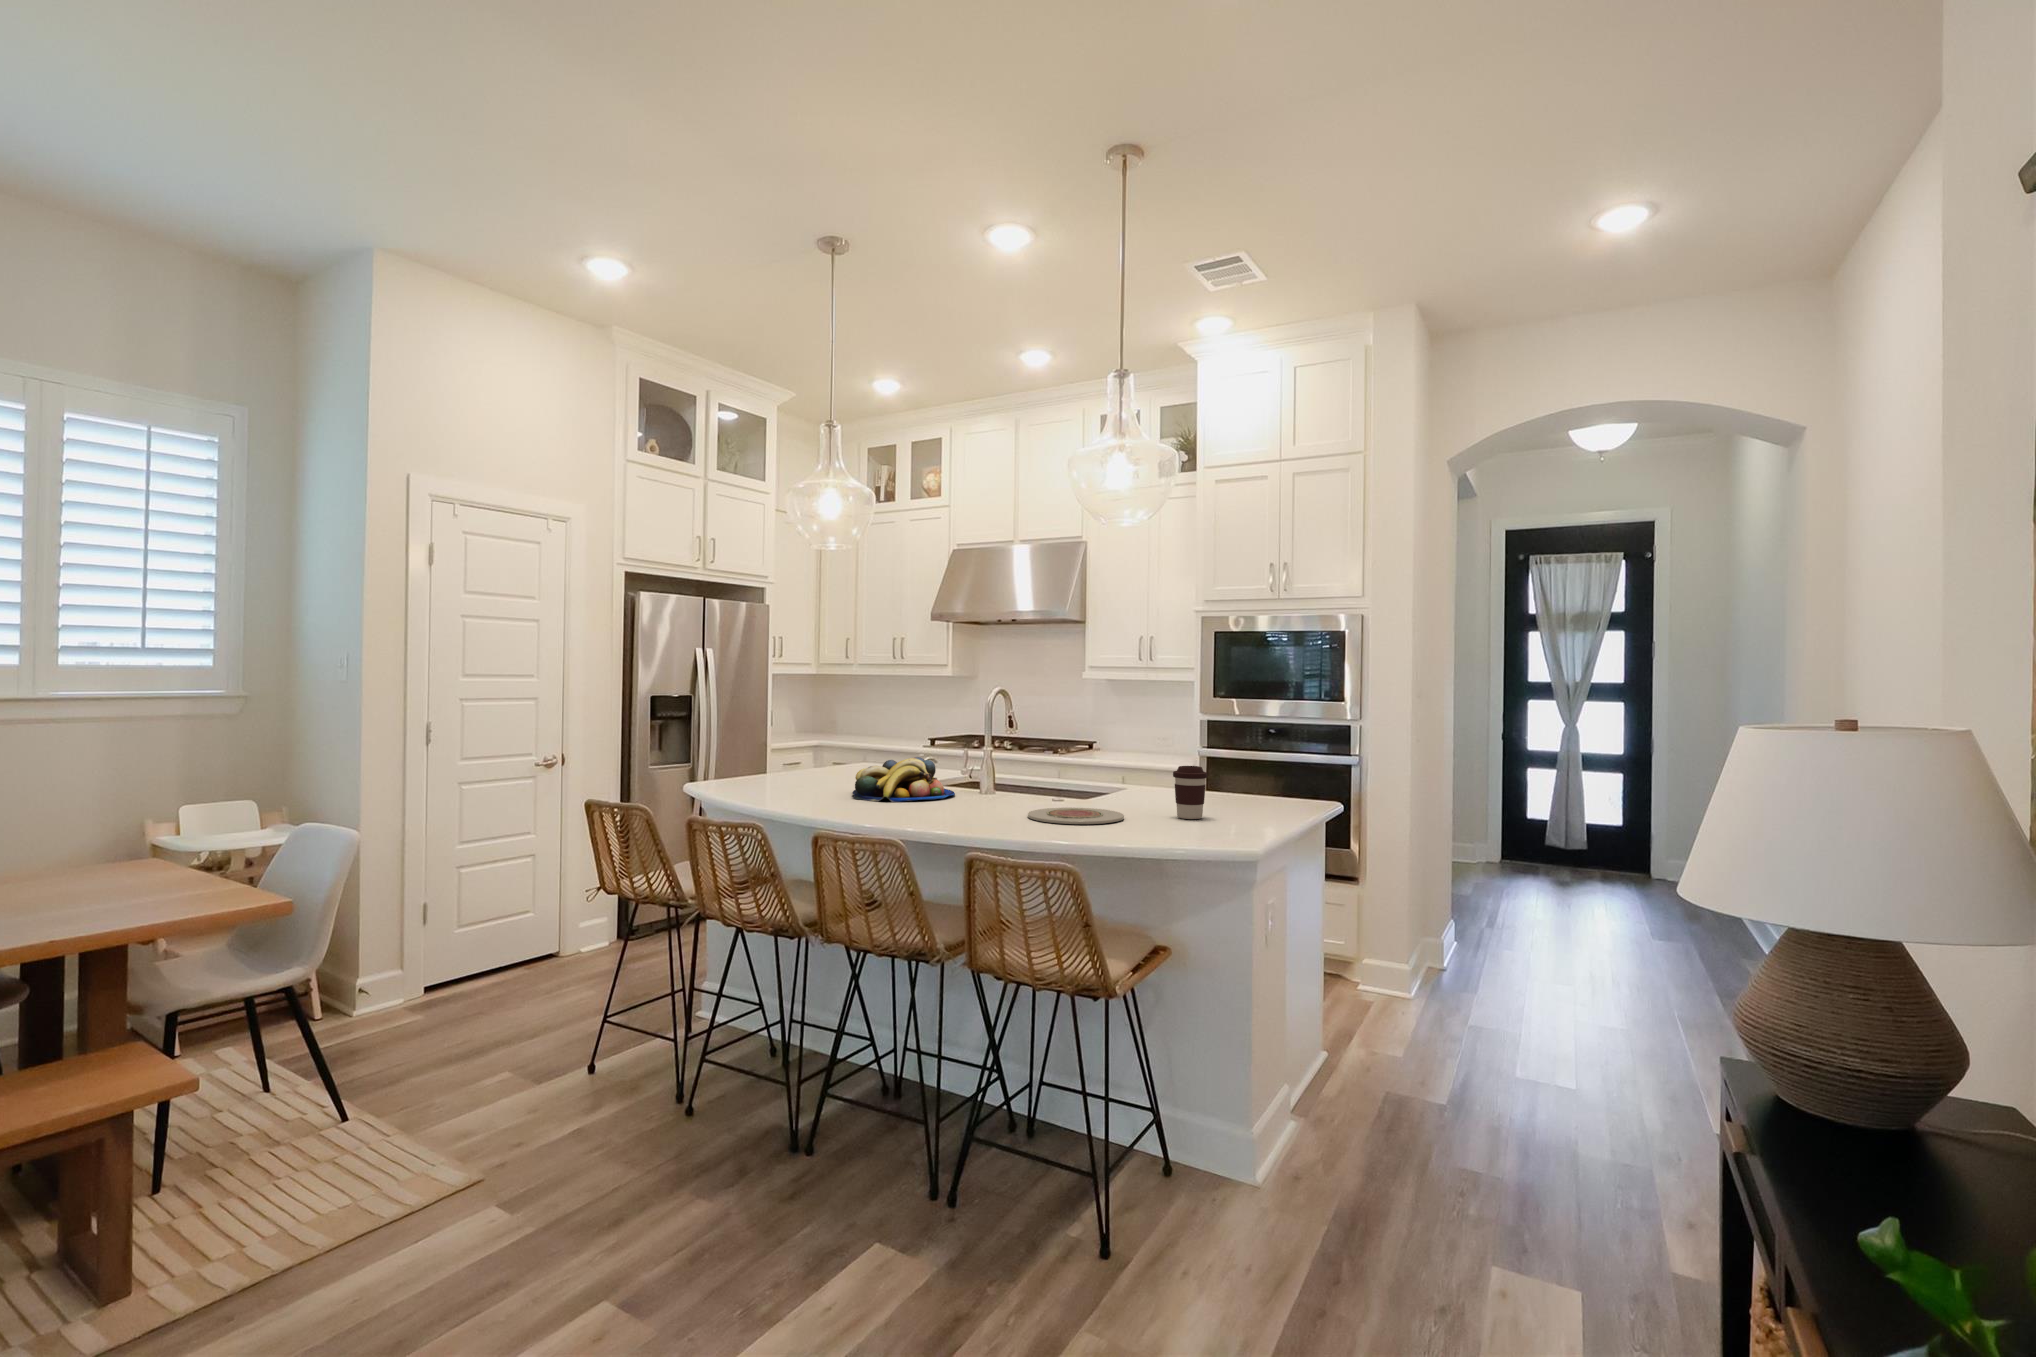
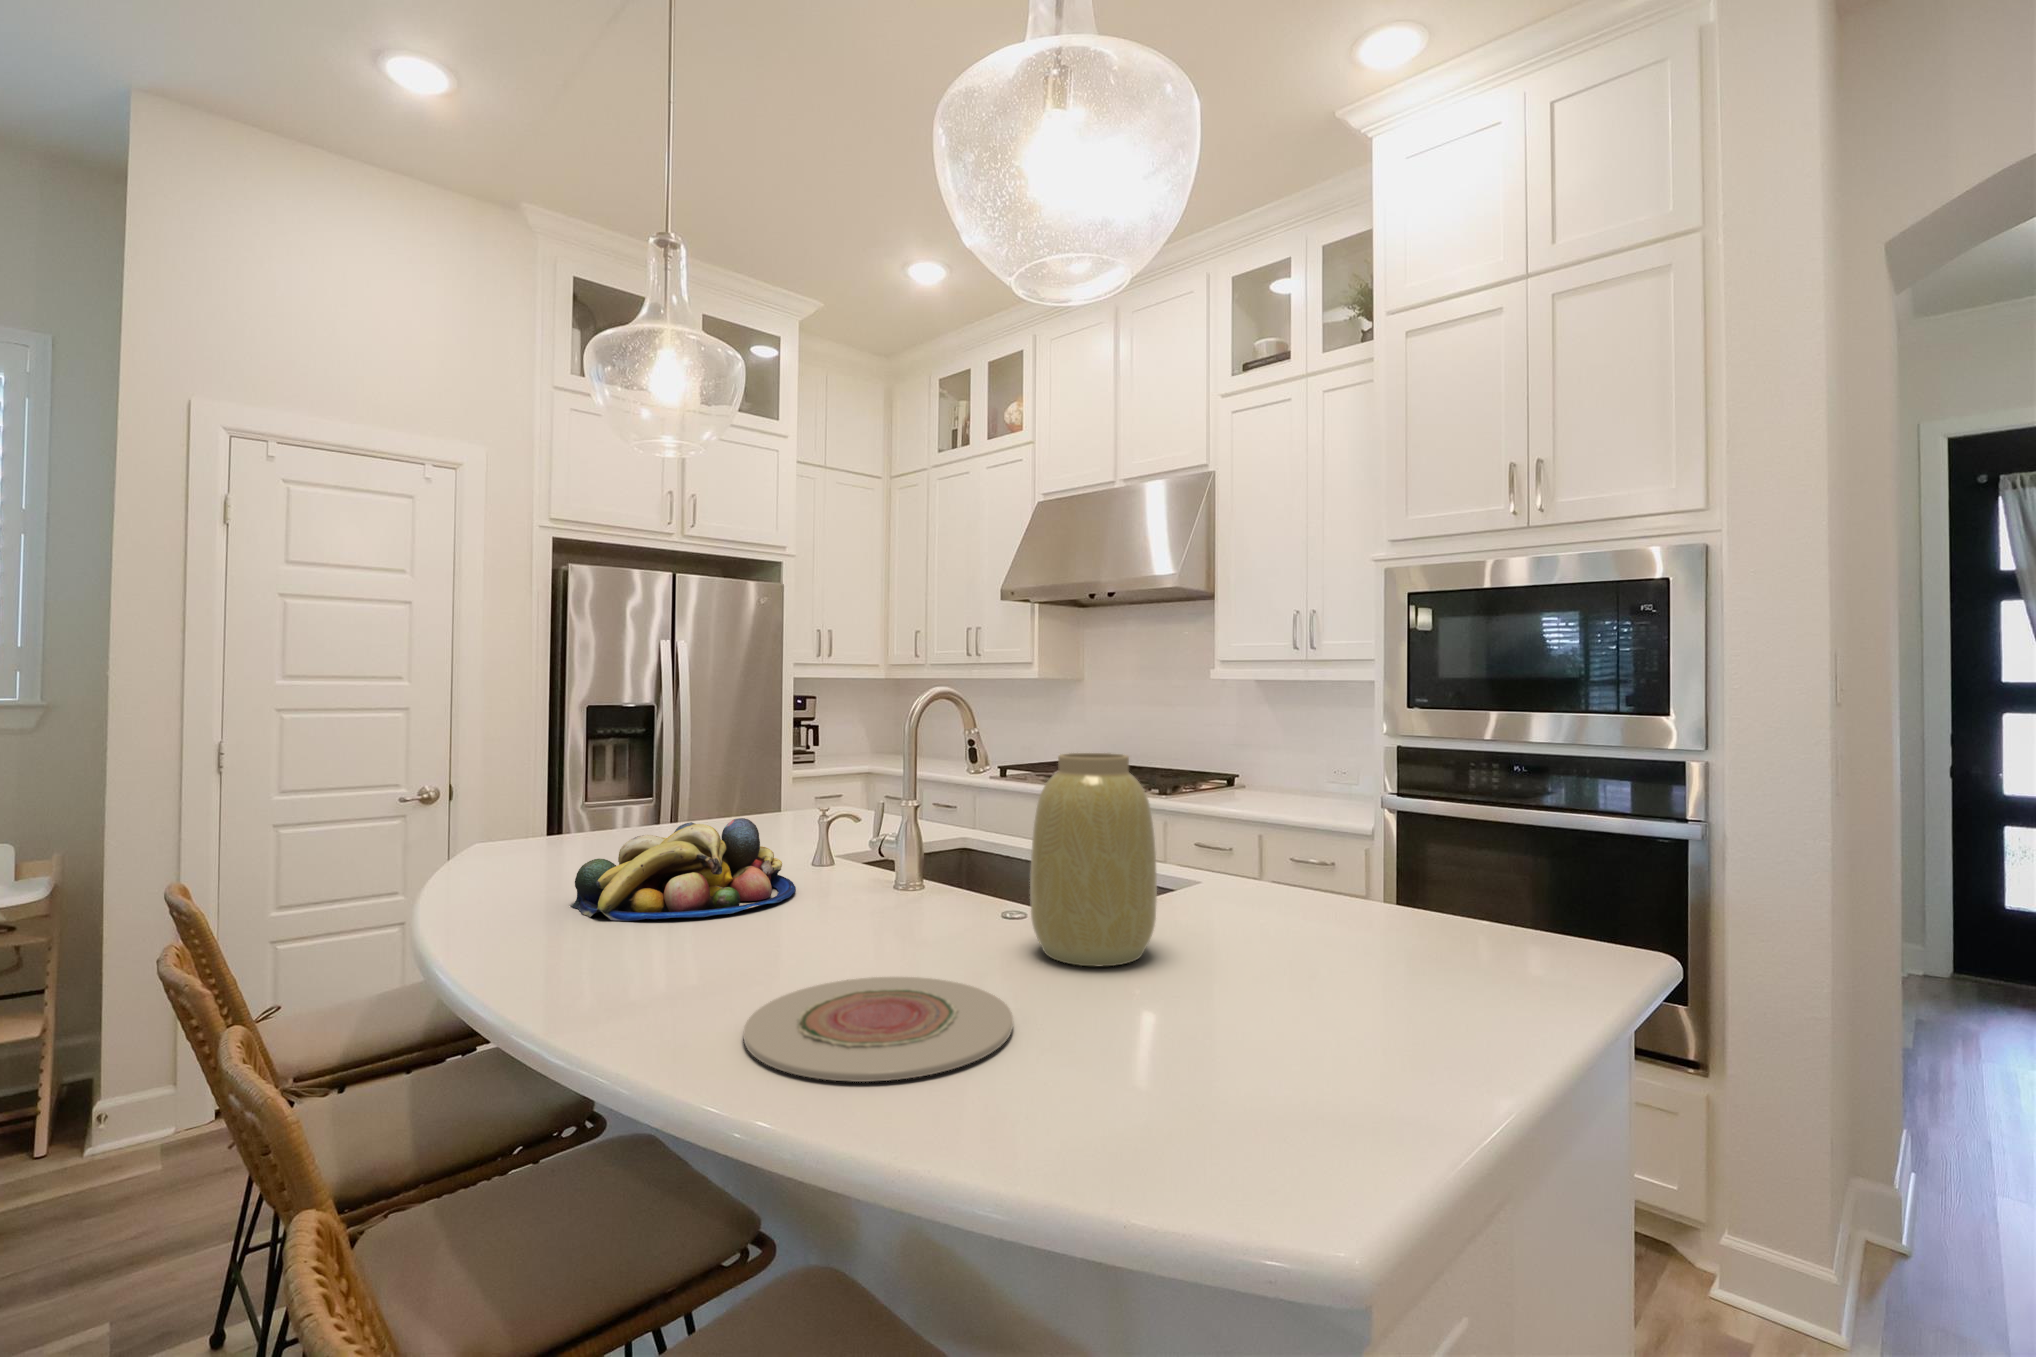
vase: none [1094,720,1147,806] -> present [1030,753,1157,967]
coffee cup: present [1173,766,1207,819] -> none [1157,894,1259,1066]

